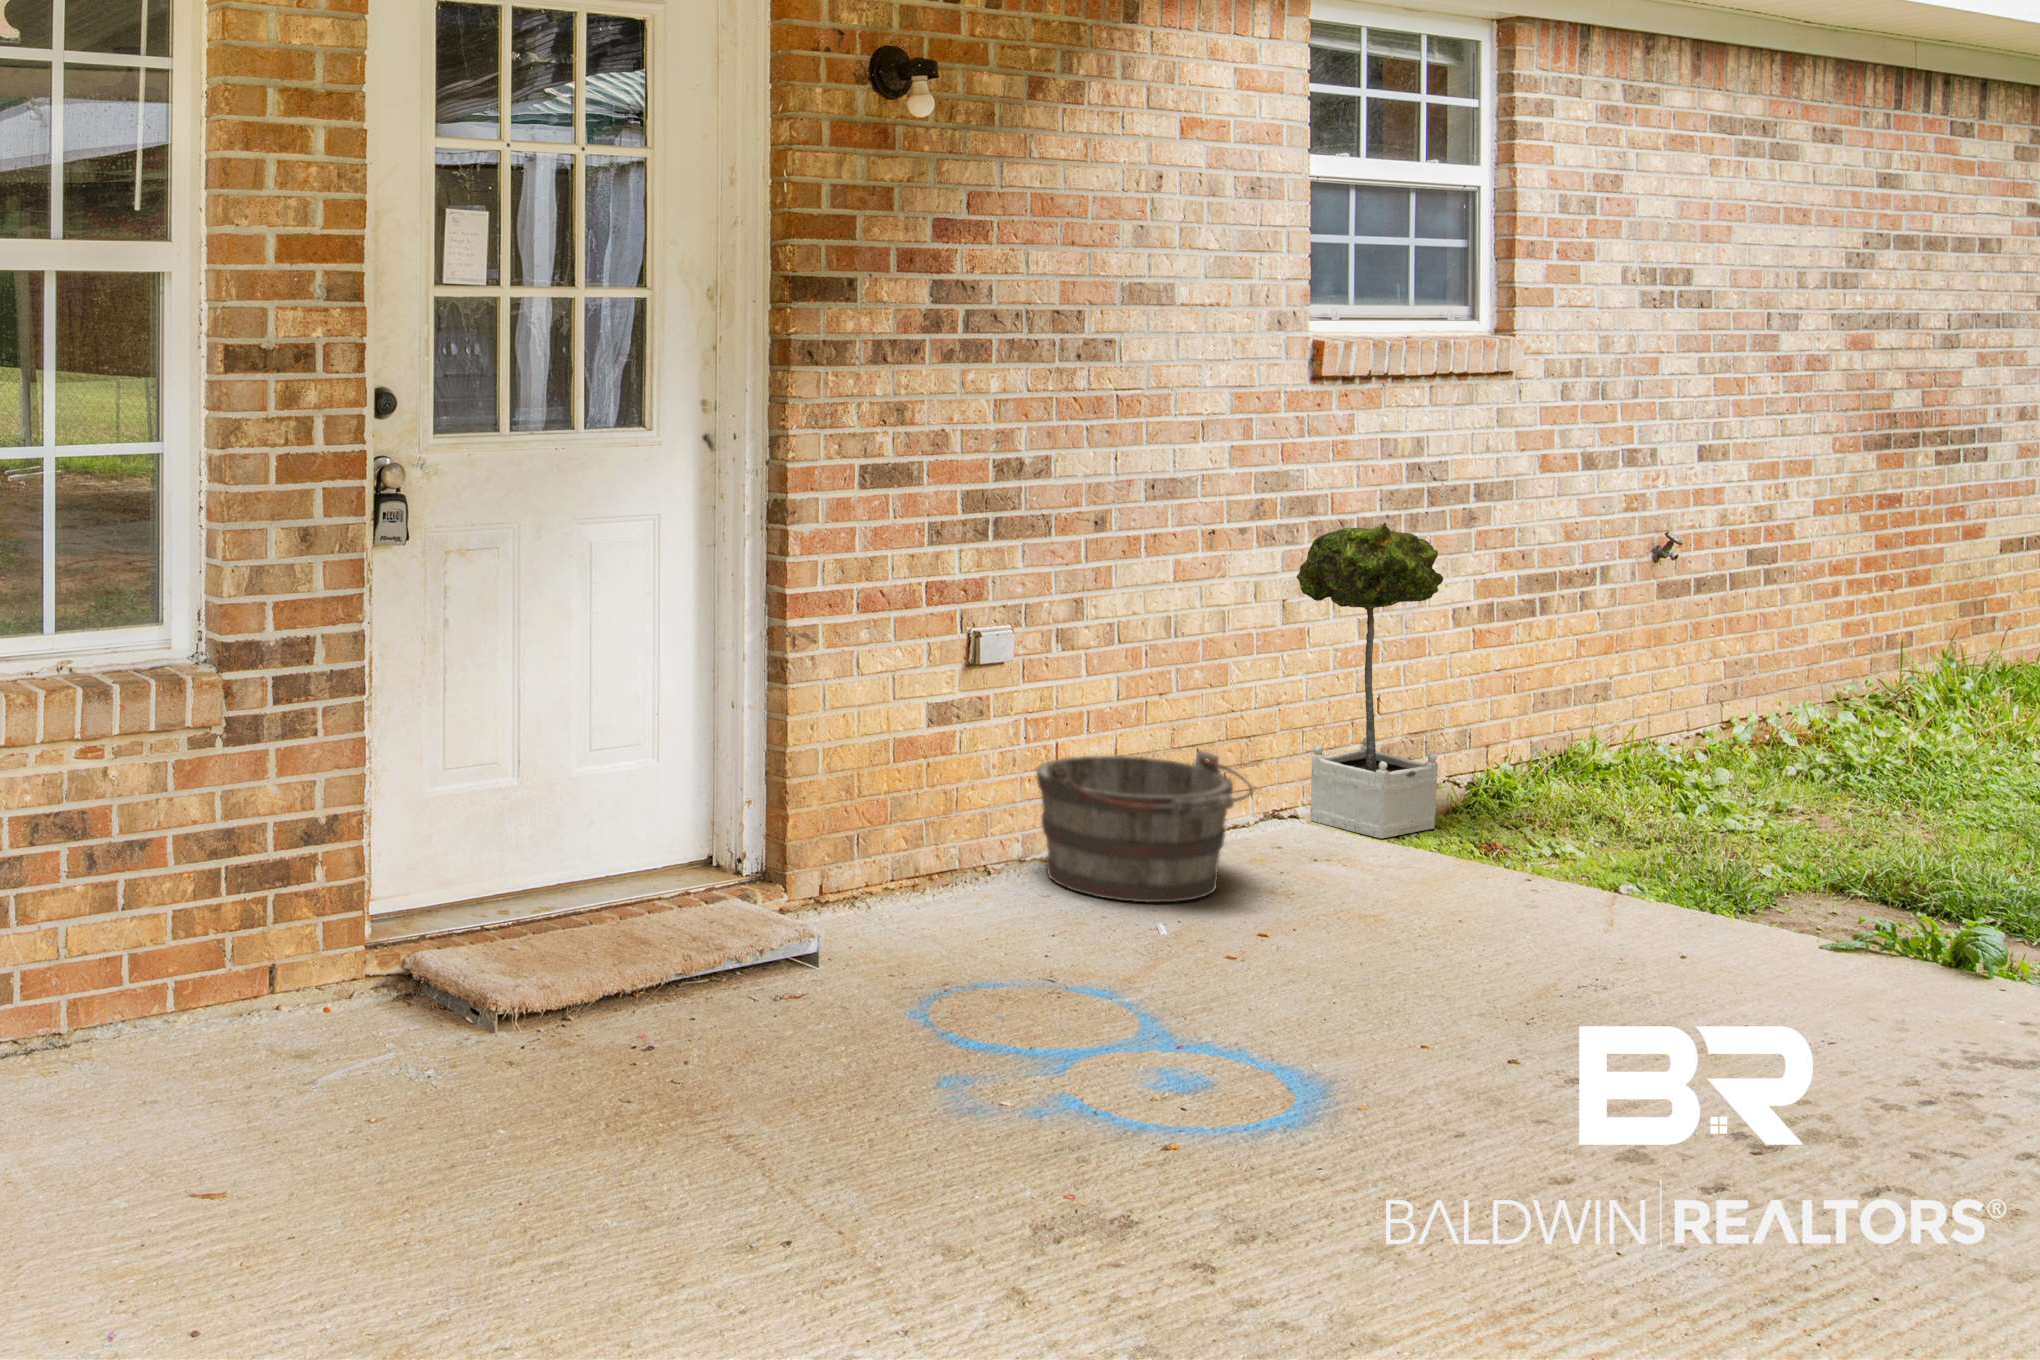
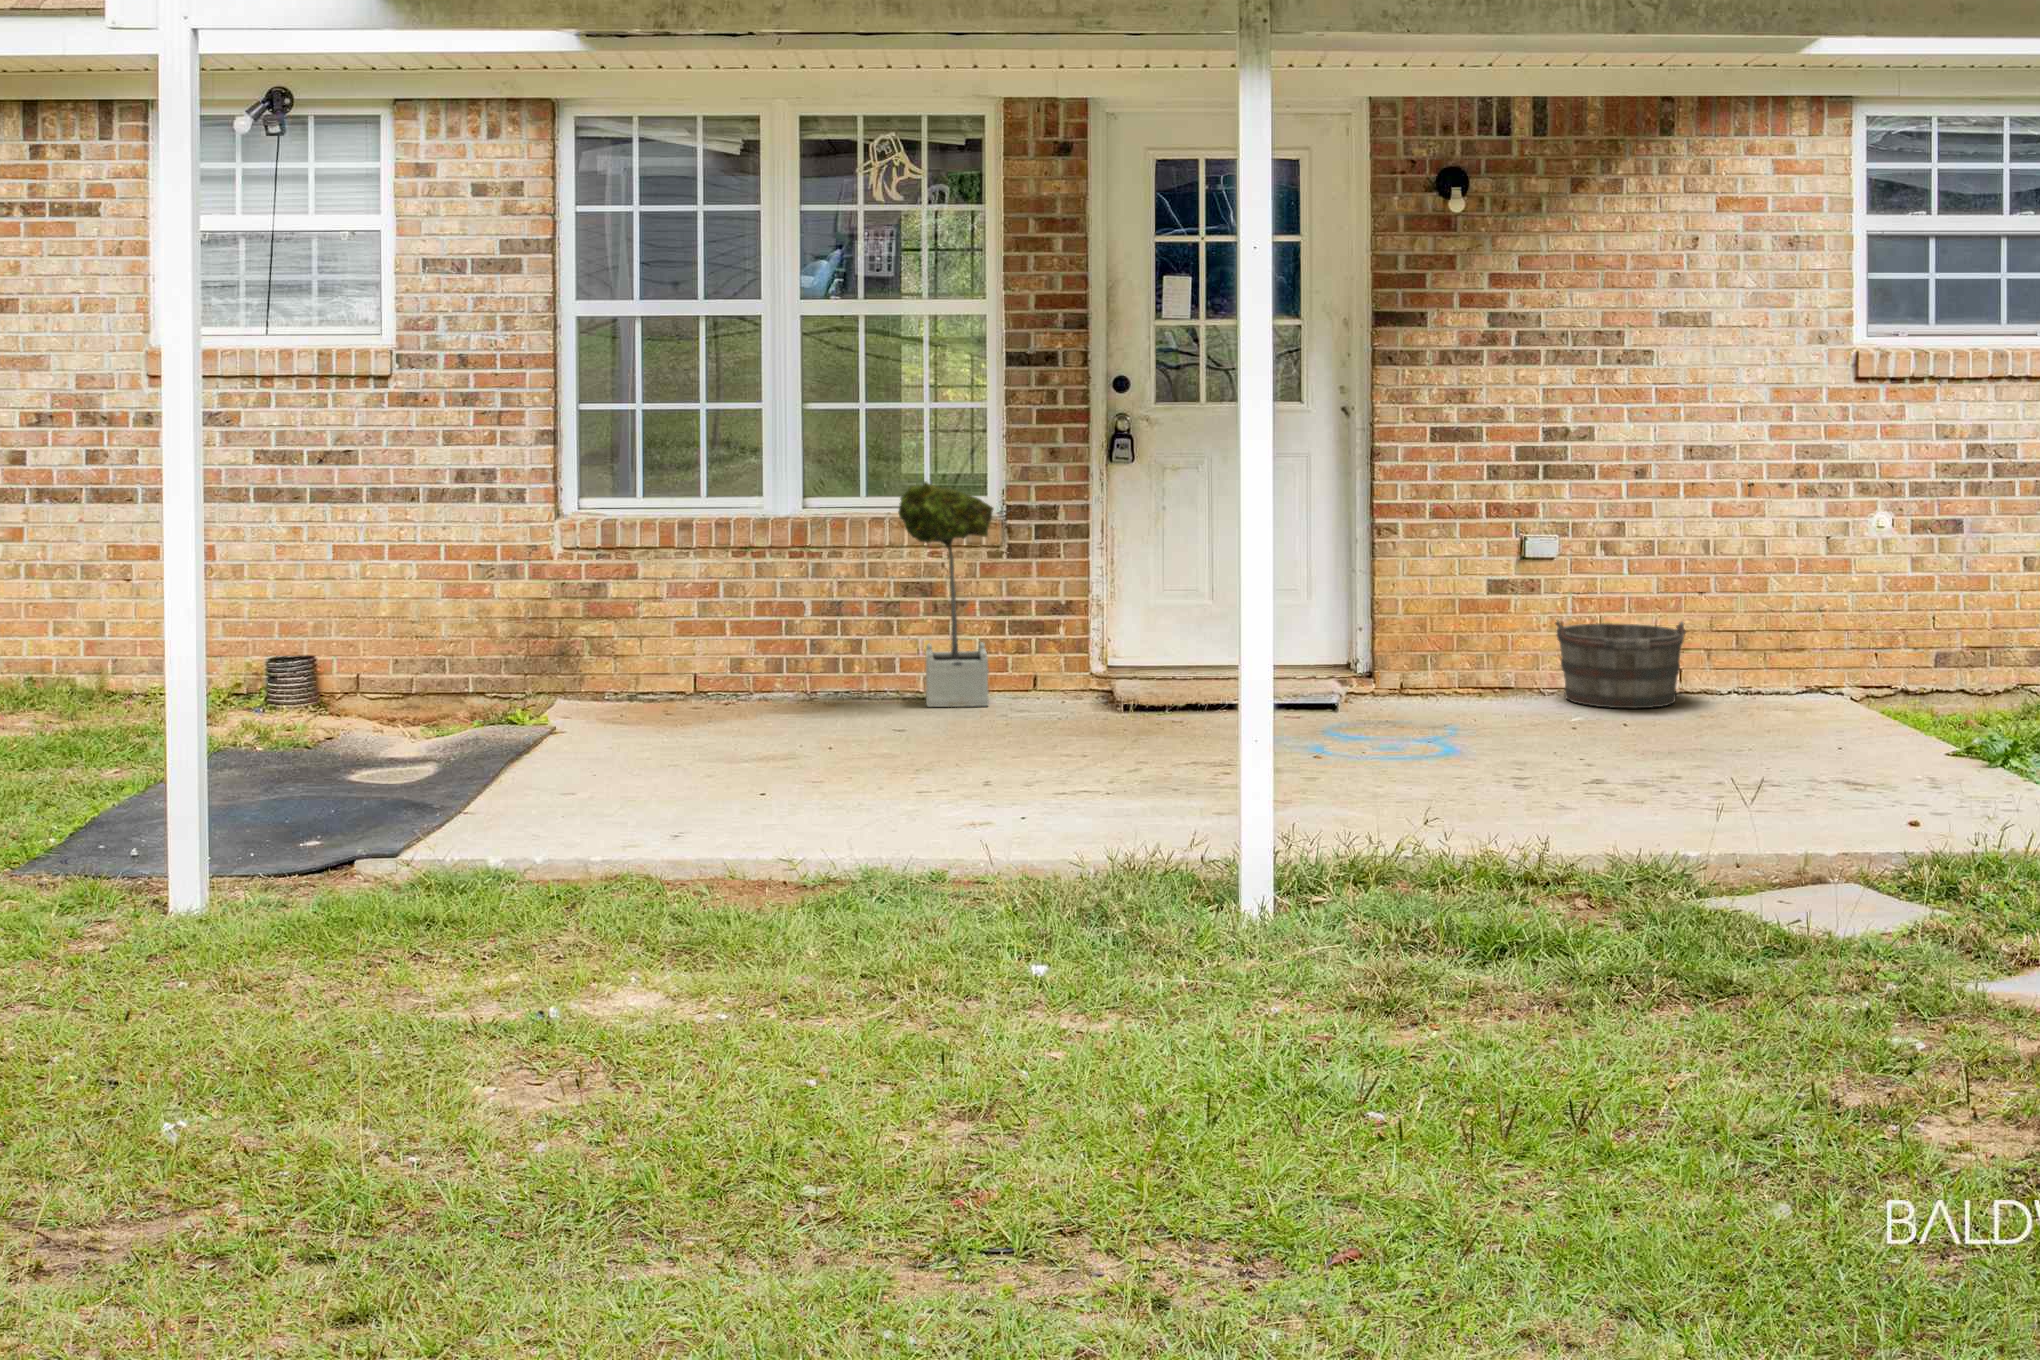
potted tree: present [1297,522,1443,839] -> present [898,482,993,707]

